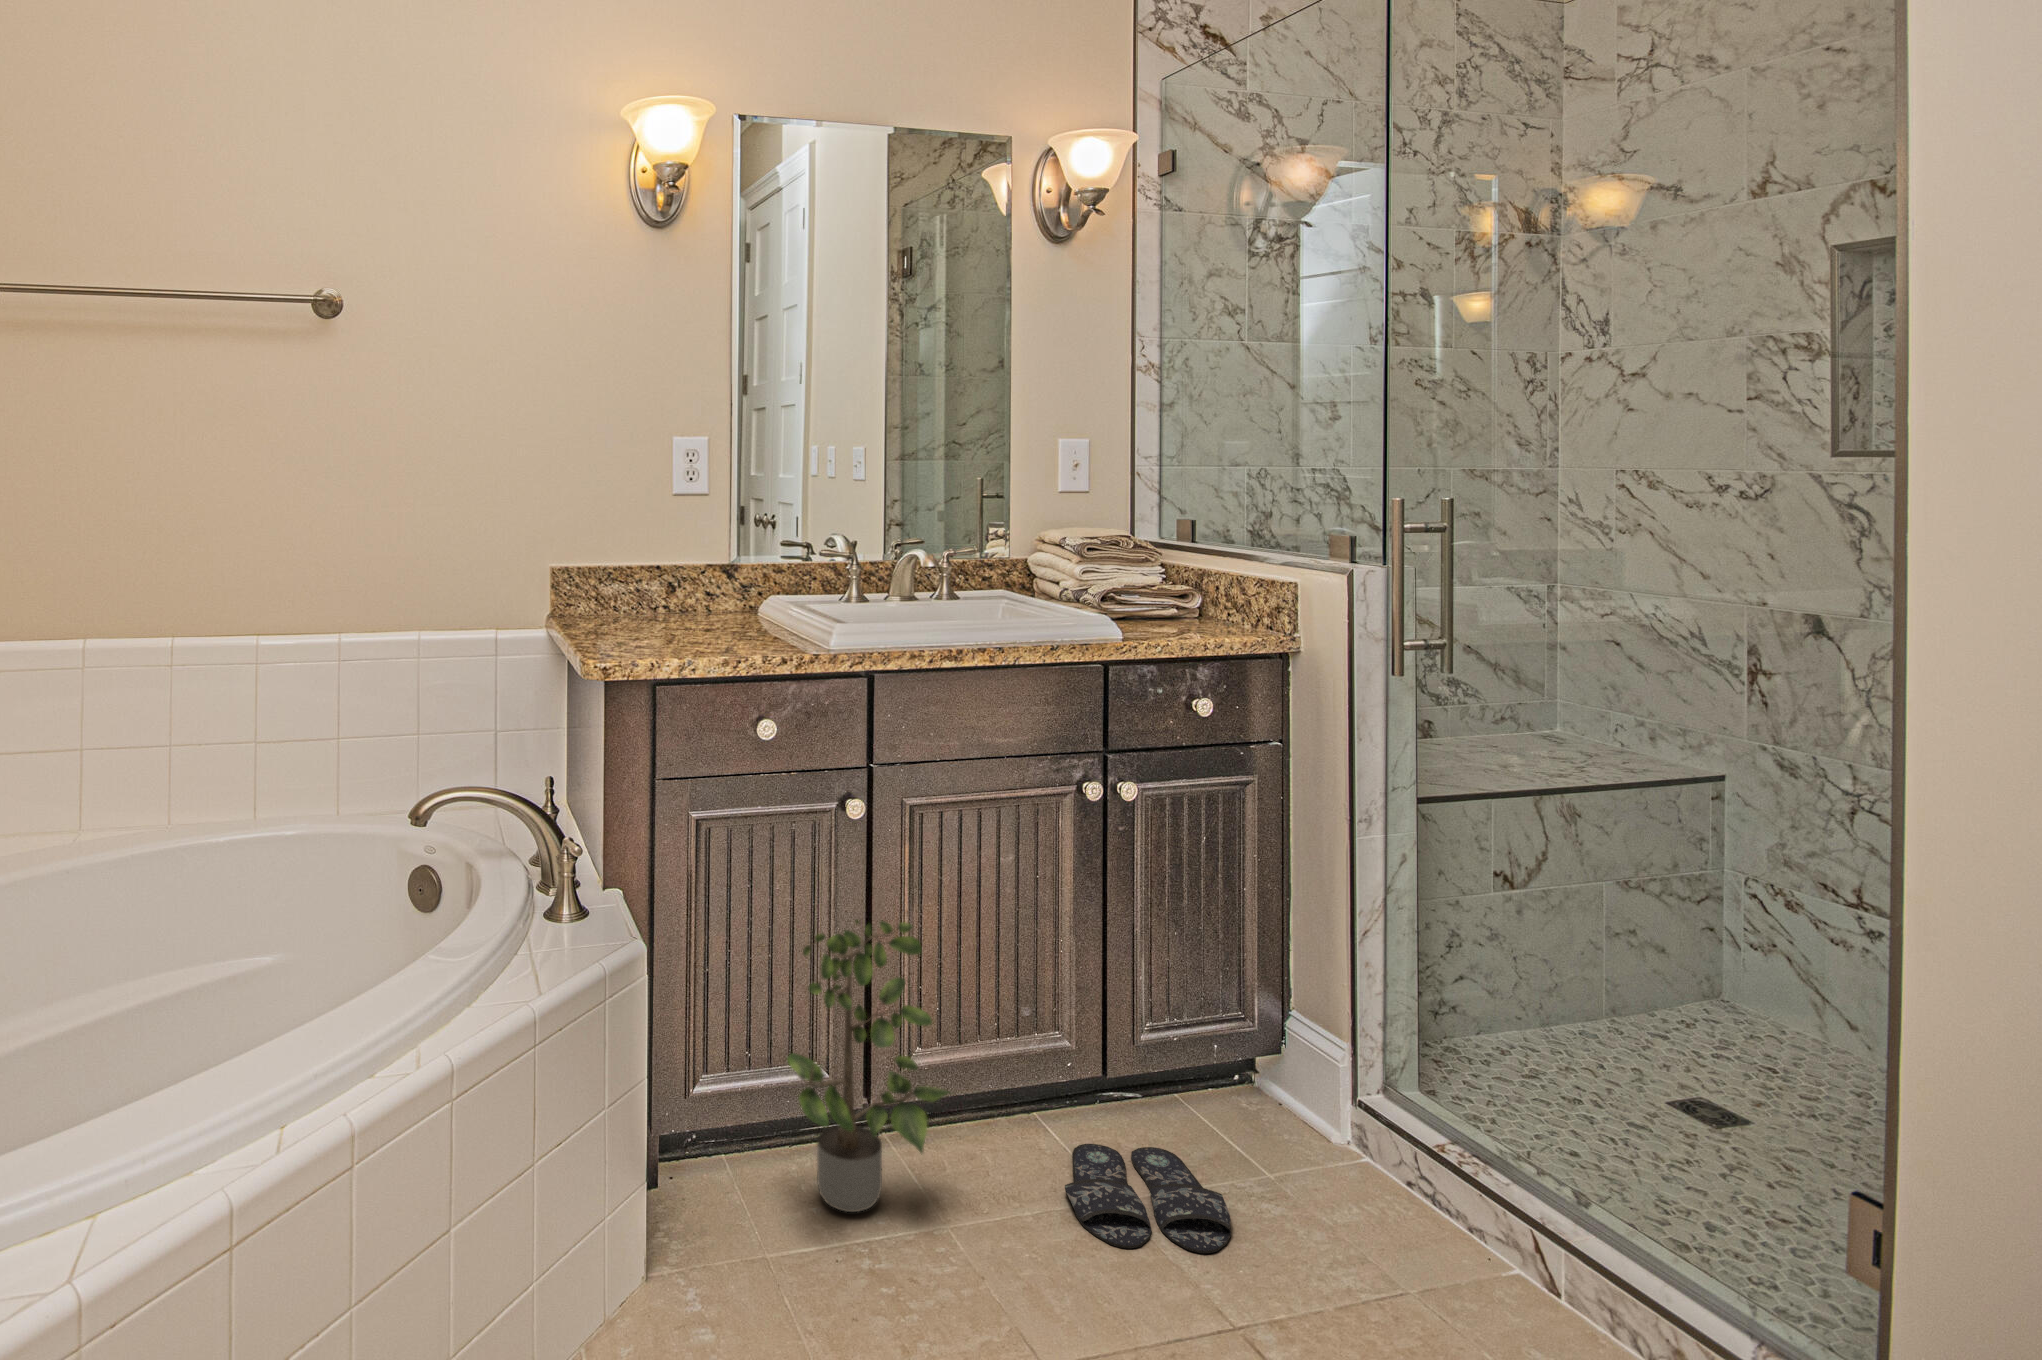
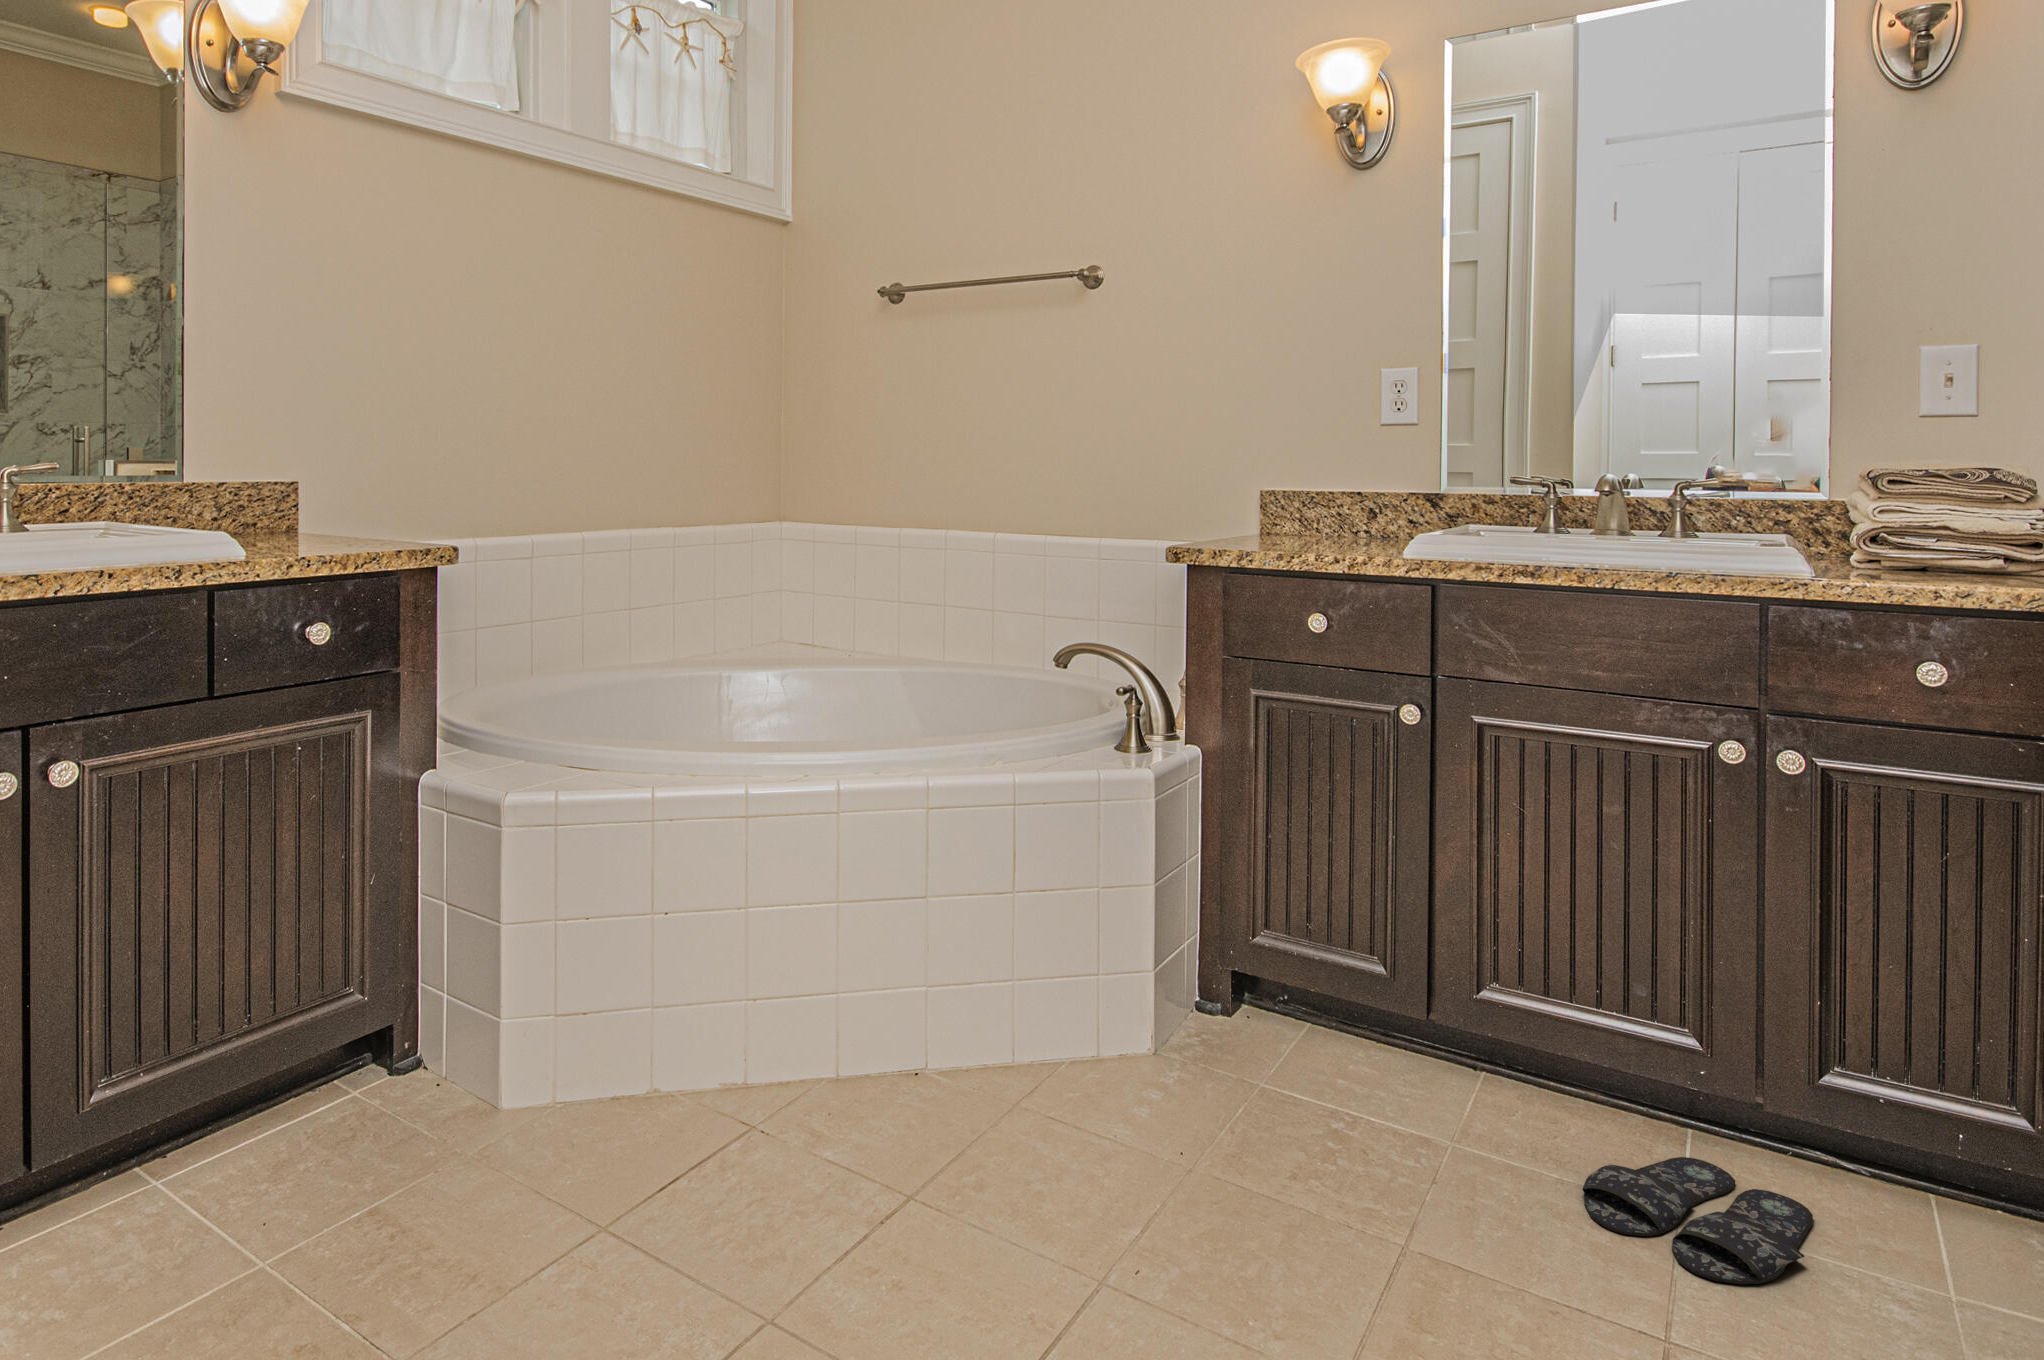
potted plant: present [787,920,950,1212] -> none [1305,810,1484,1091]

